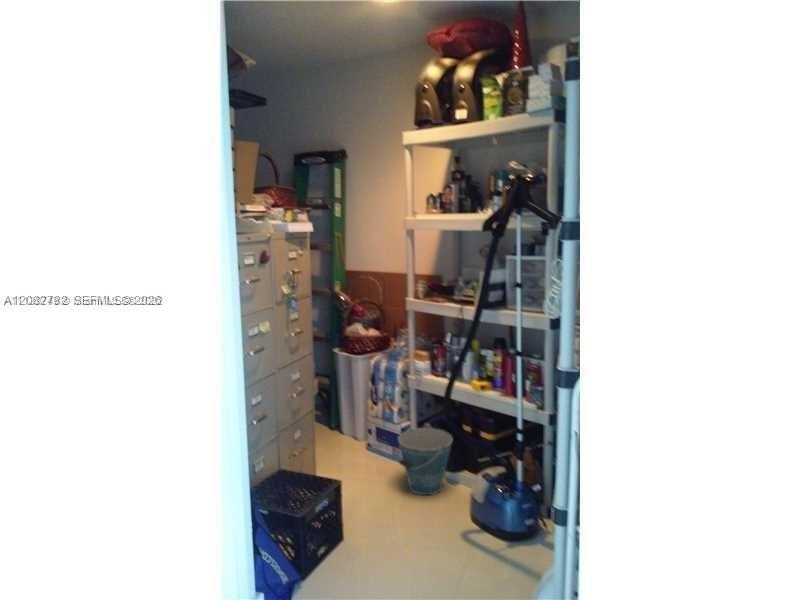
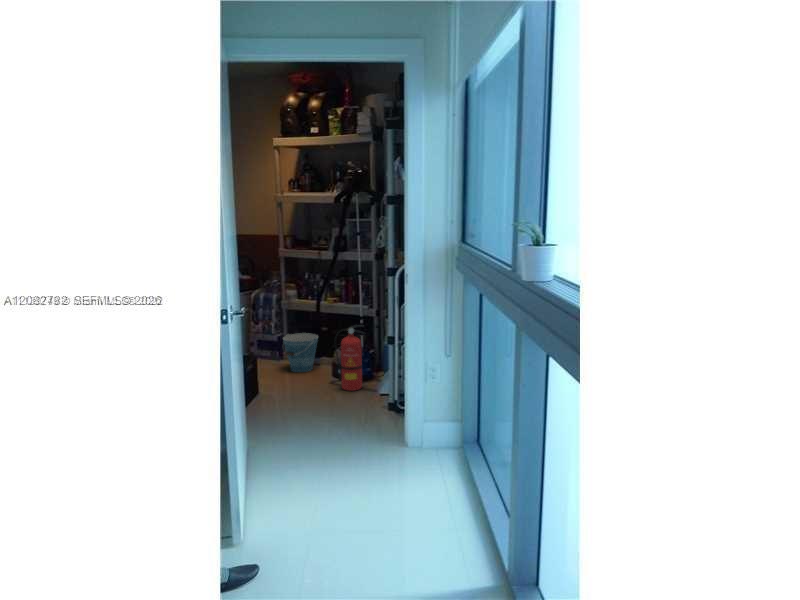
fire extinguisher: none [460,456,518,578] -> present [335,325,366,391]

